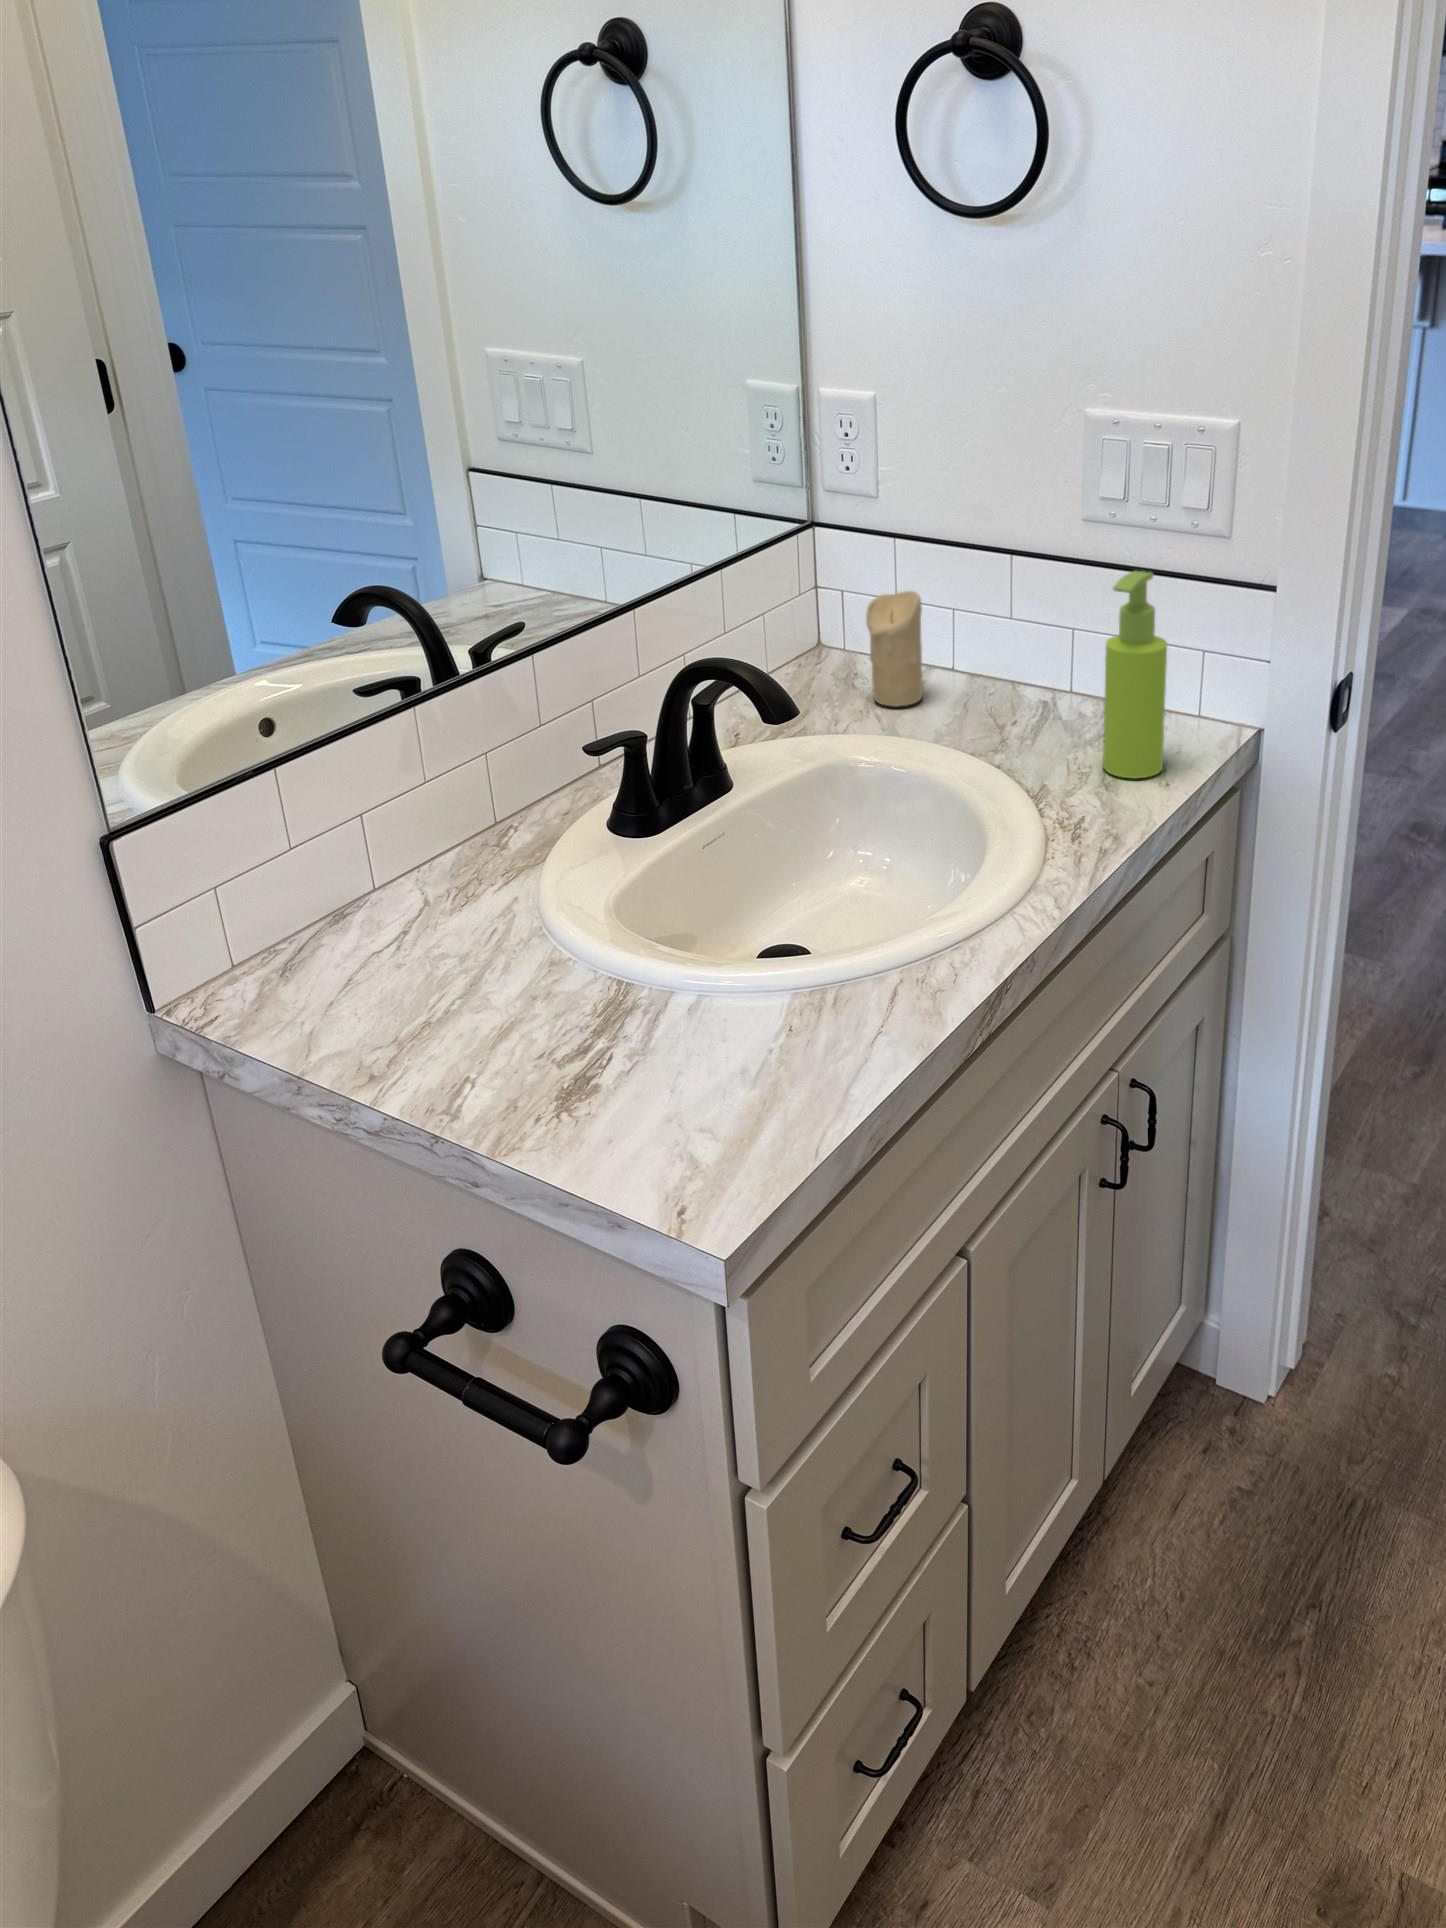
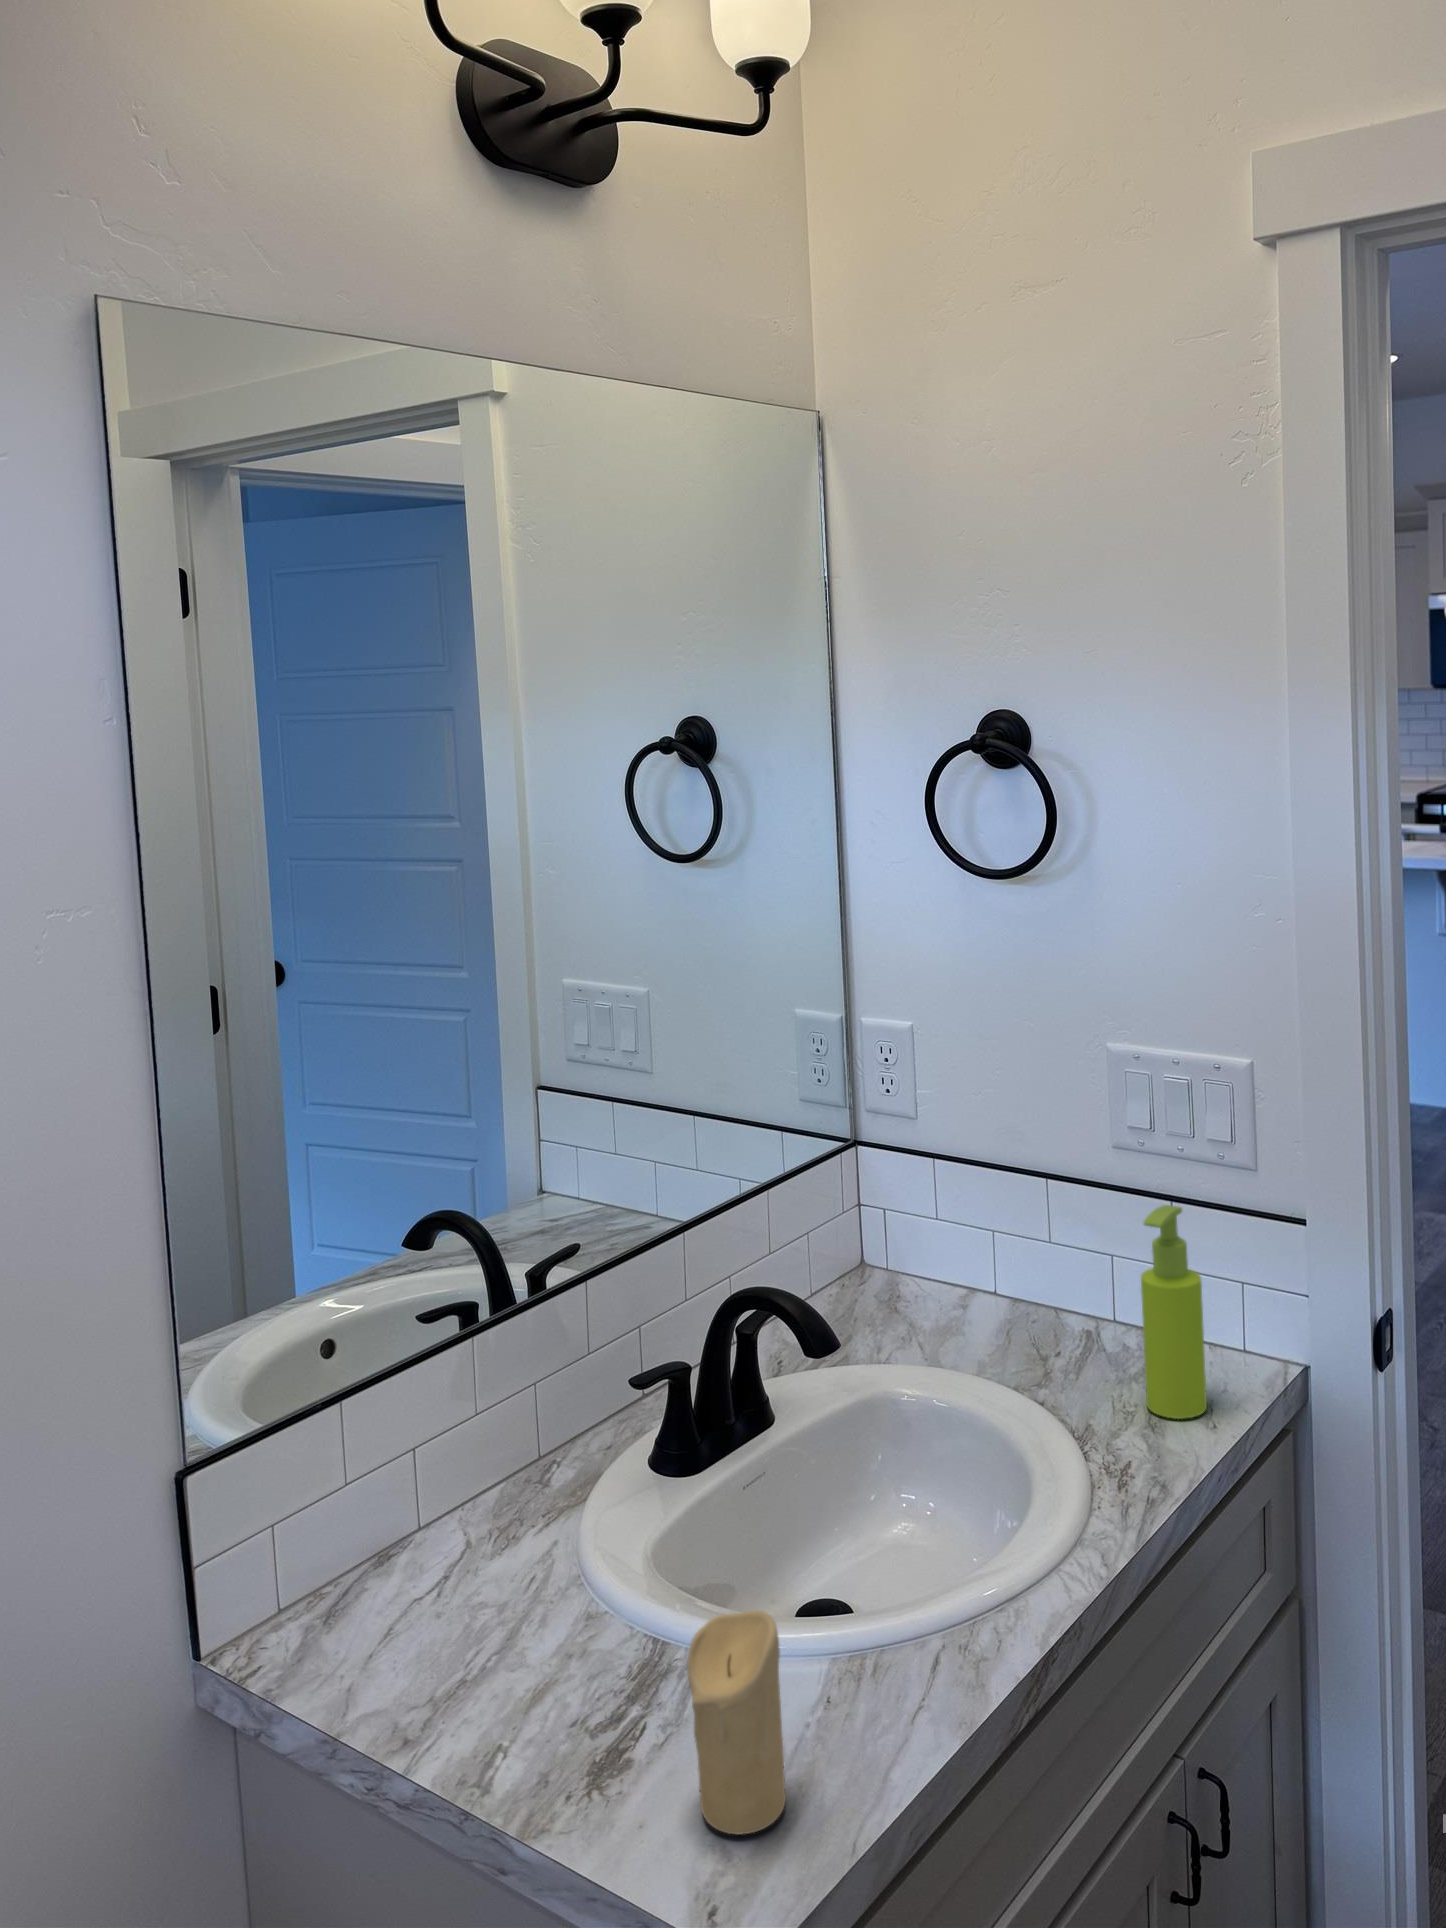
candle: present [866,591,923,706] -> present [687,1611,786,1834]

